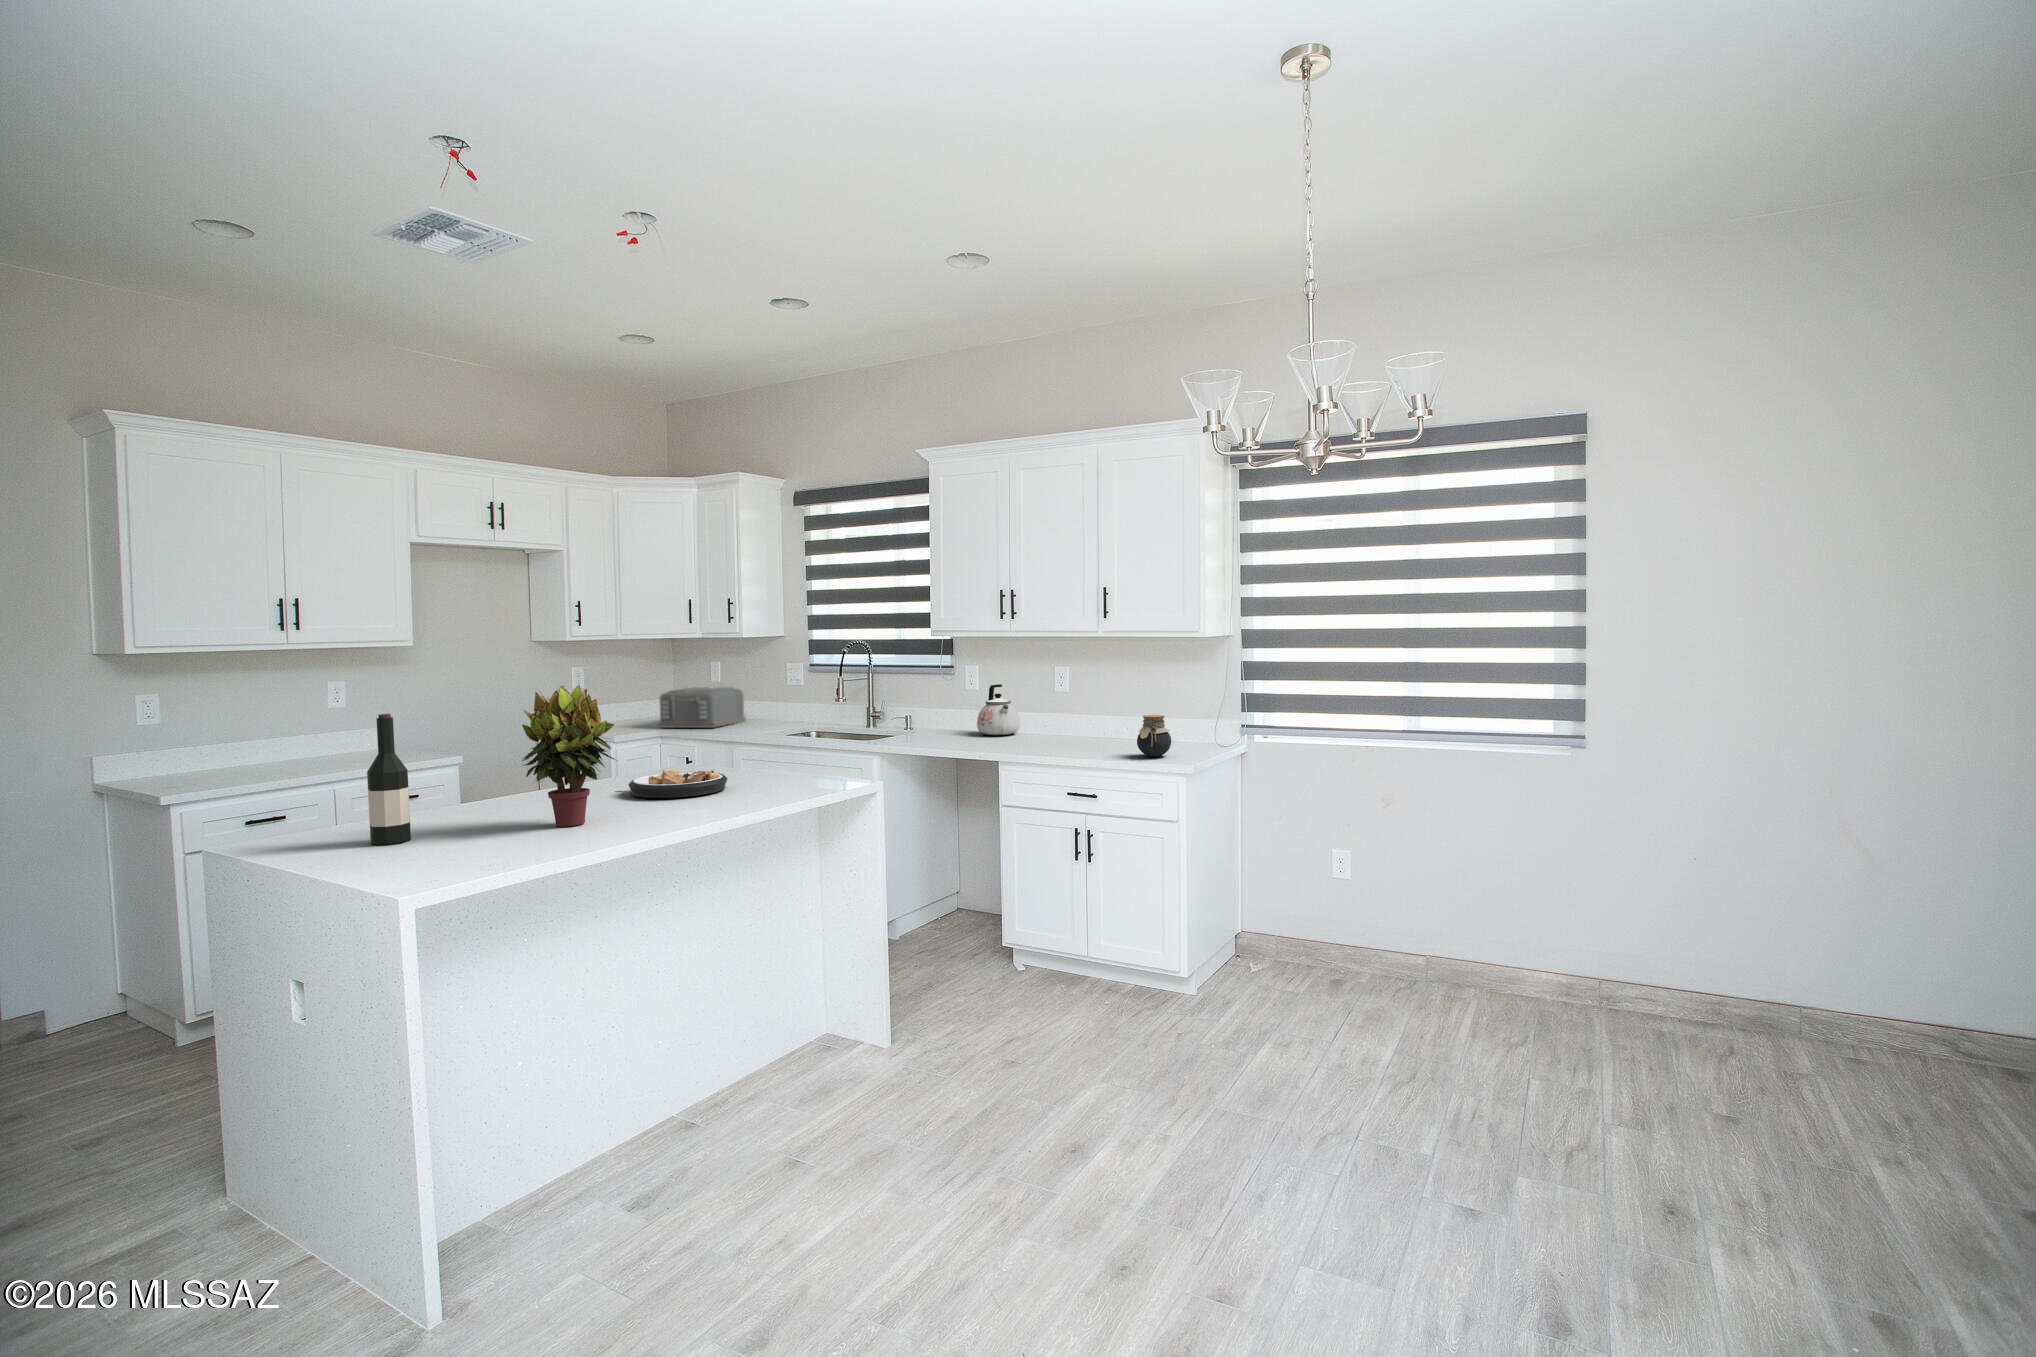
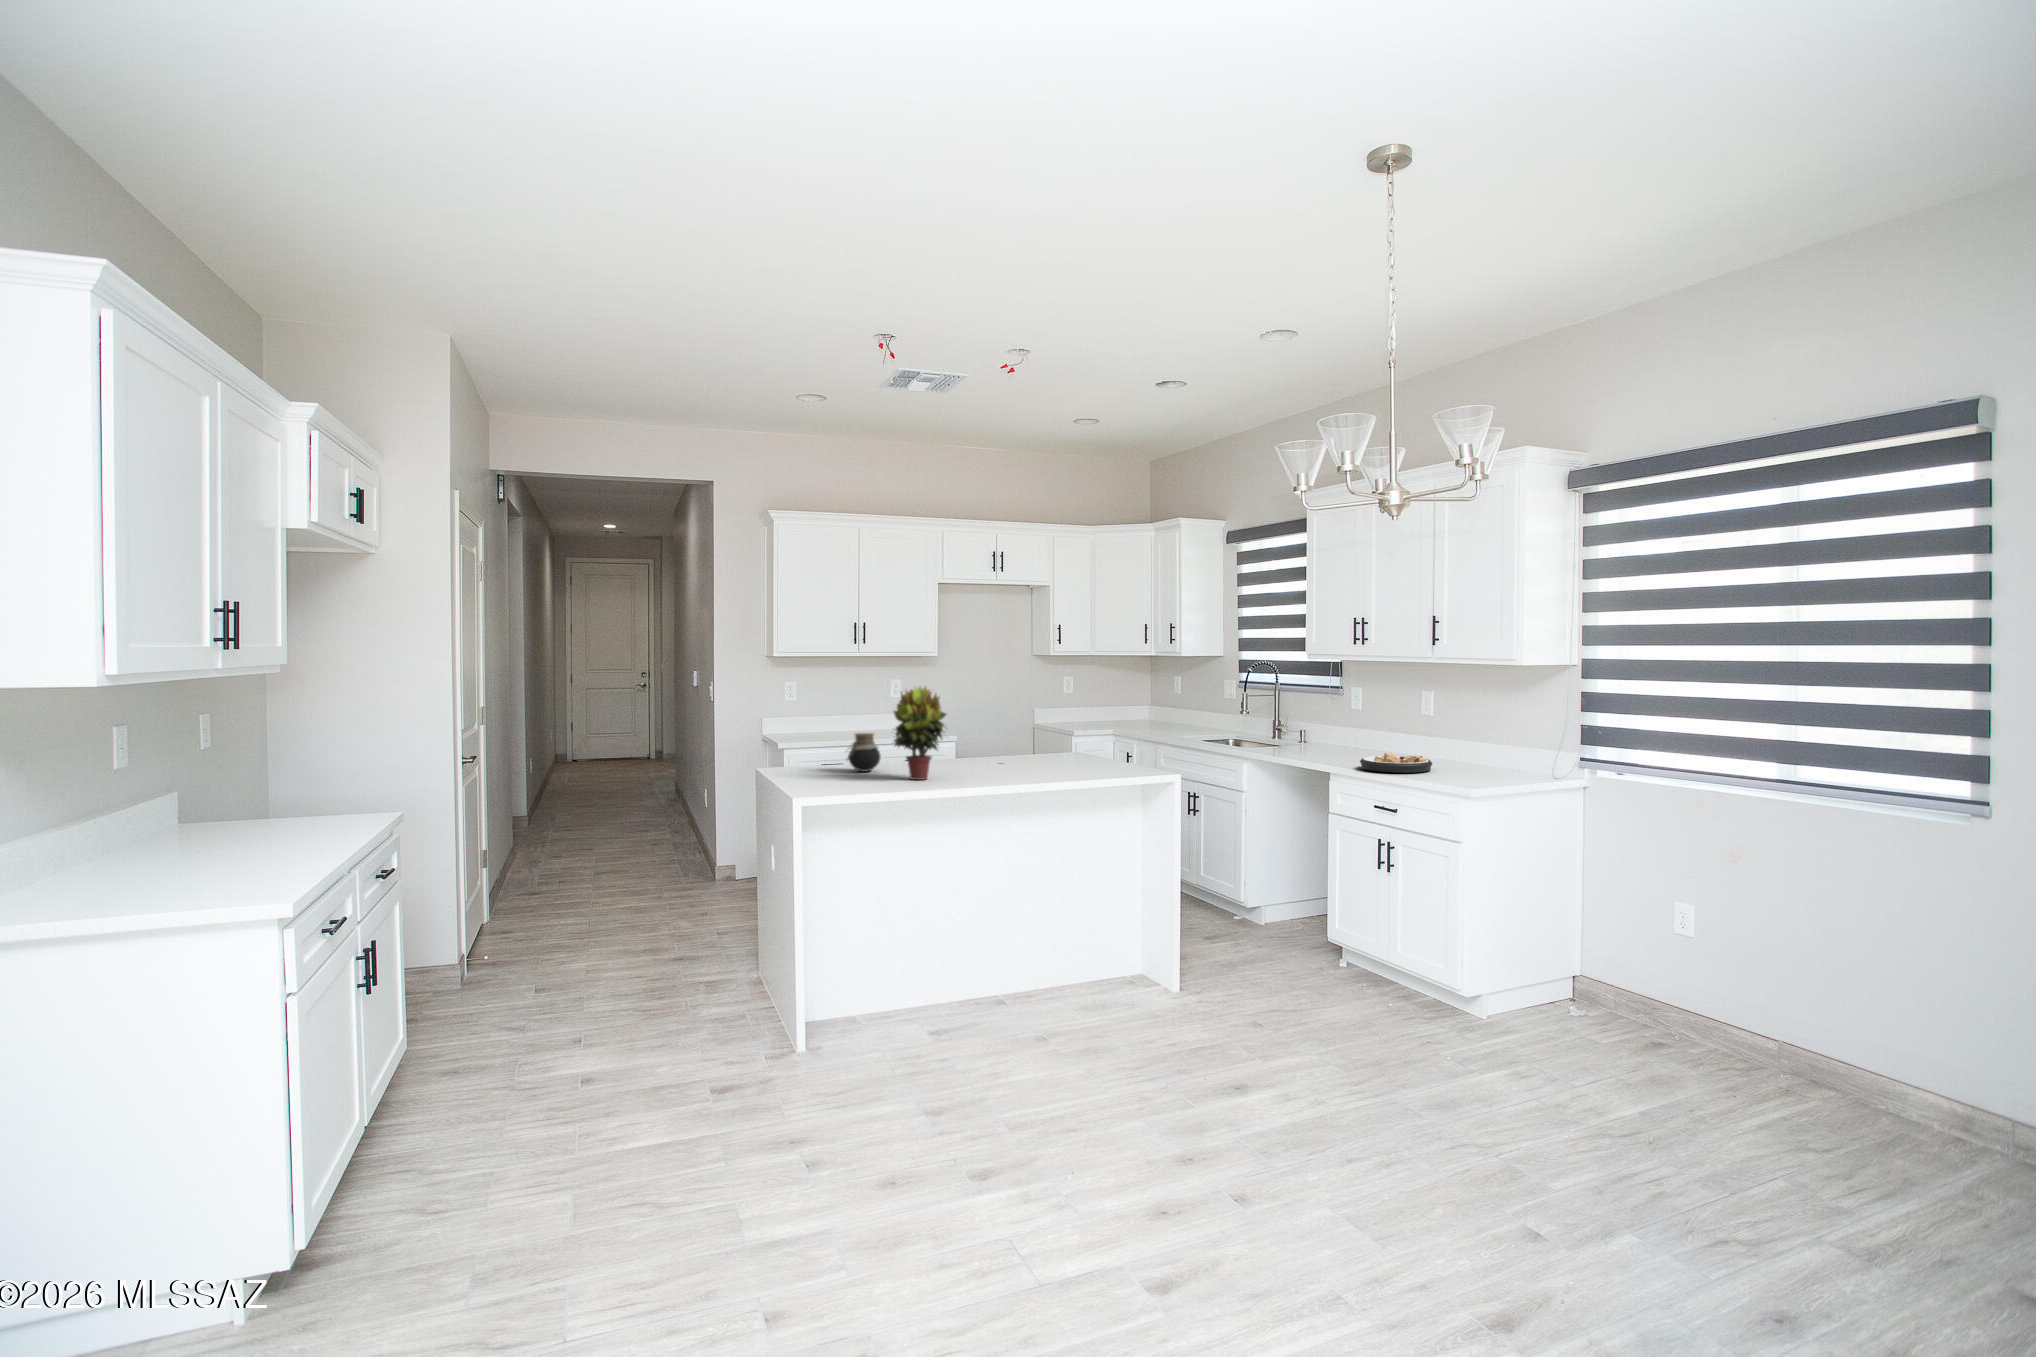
kettle: present [977,684,1020,735] -> none [1344,705,1386,752]
toaster: present [659,687,746,728] -> none [1116,697,1188,730]
wine bottle: present [367,714,411,845] -> none [810,699,831,779]
jar: present [1137,715,1171,757] -> present [847,733,881,772]
plate: present [628,770,728,798] -> present [1360,753,1433,773]

